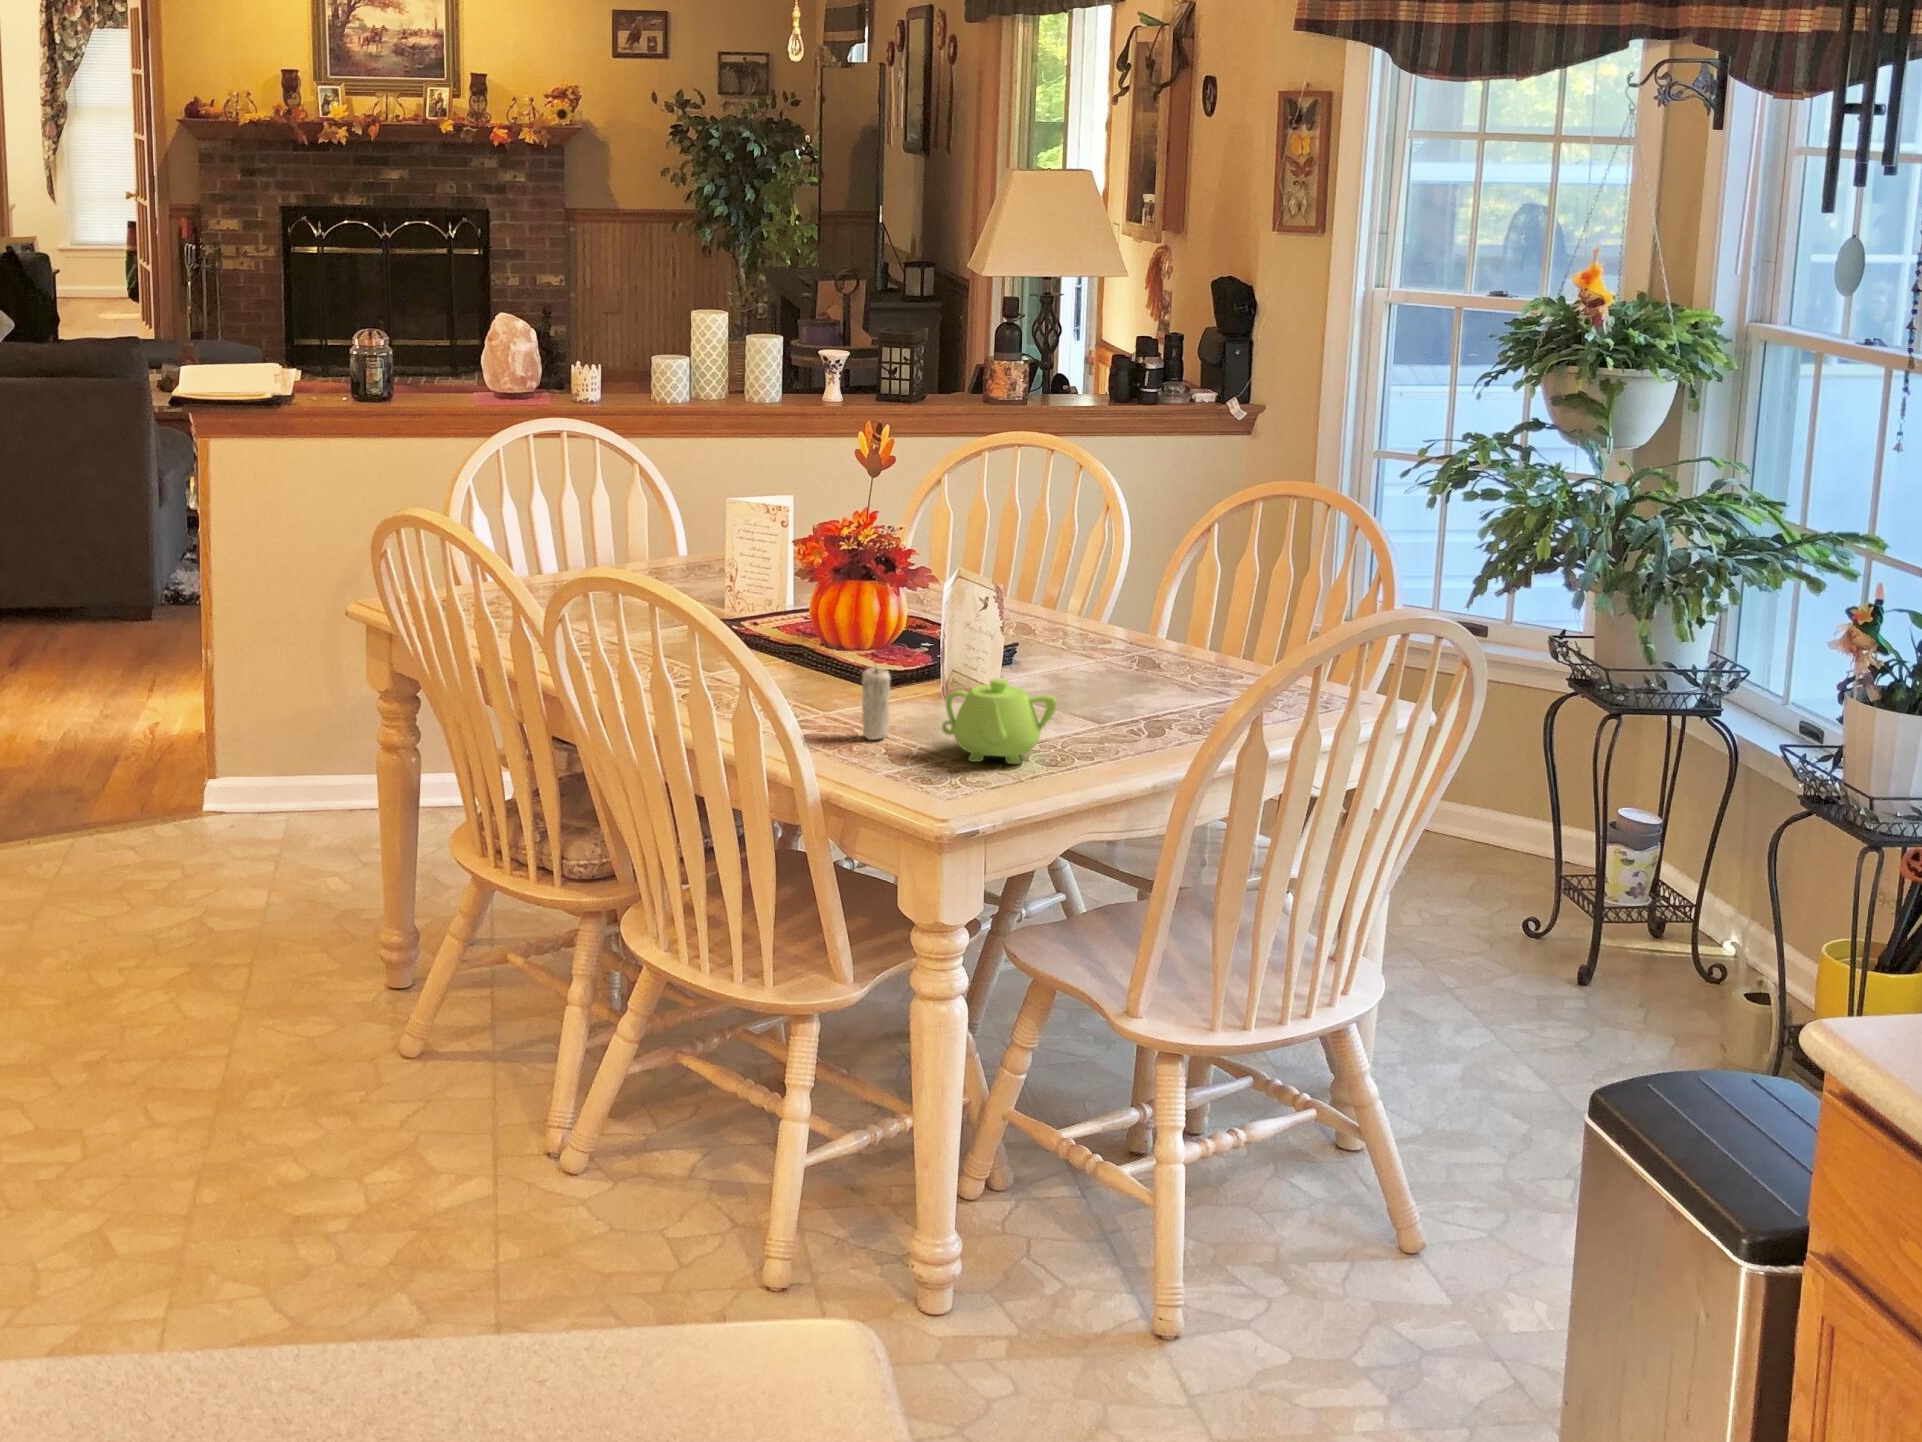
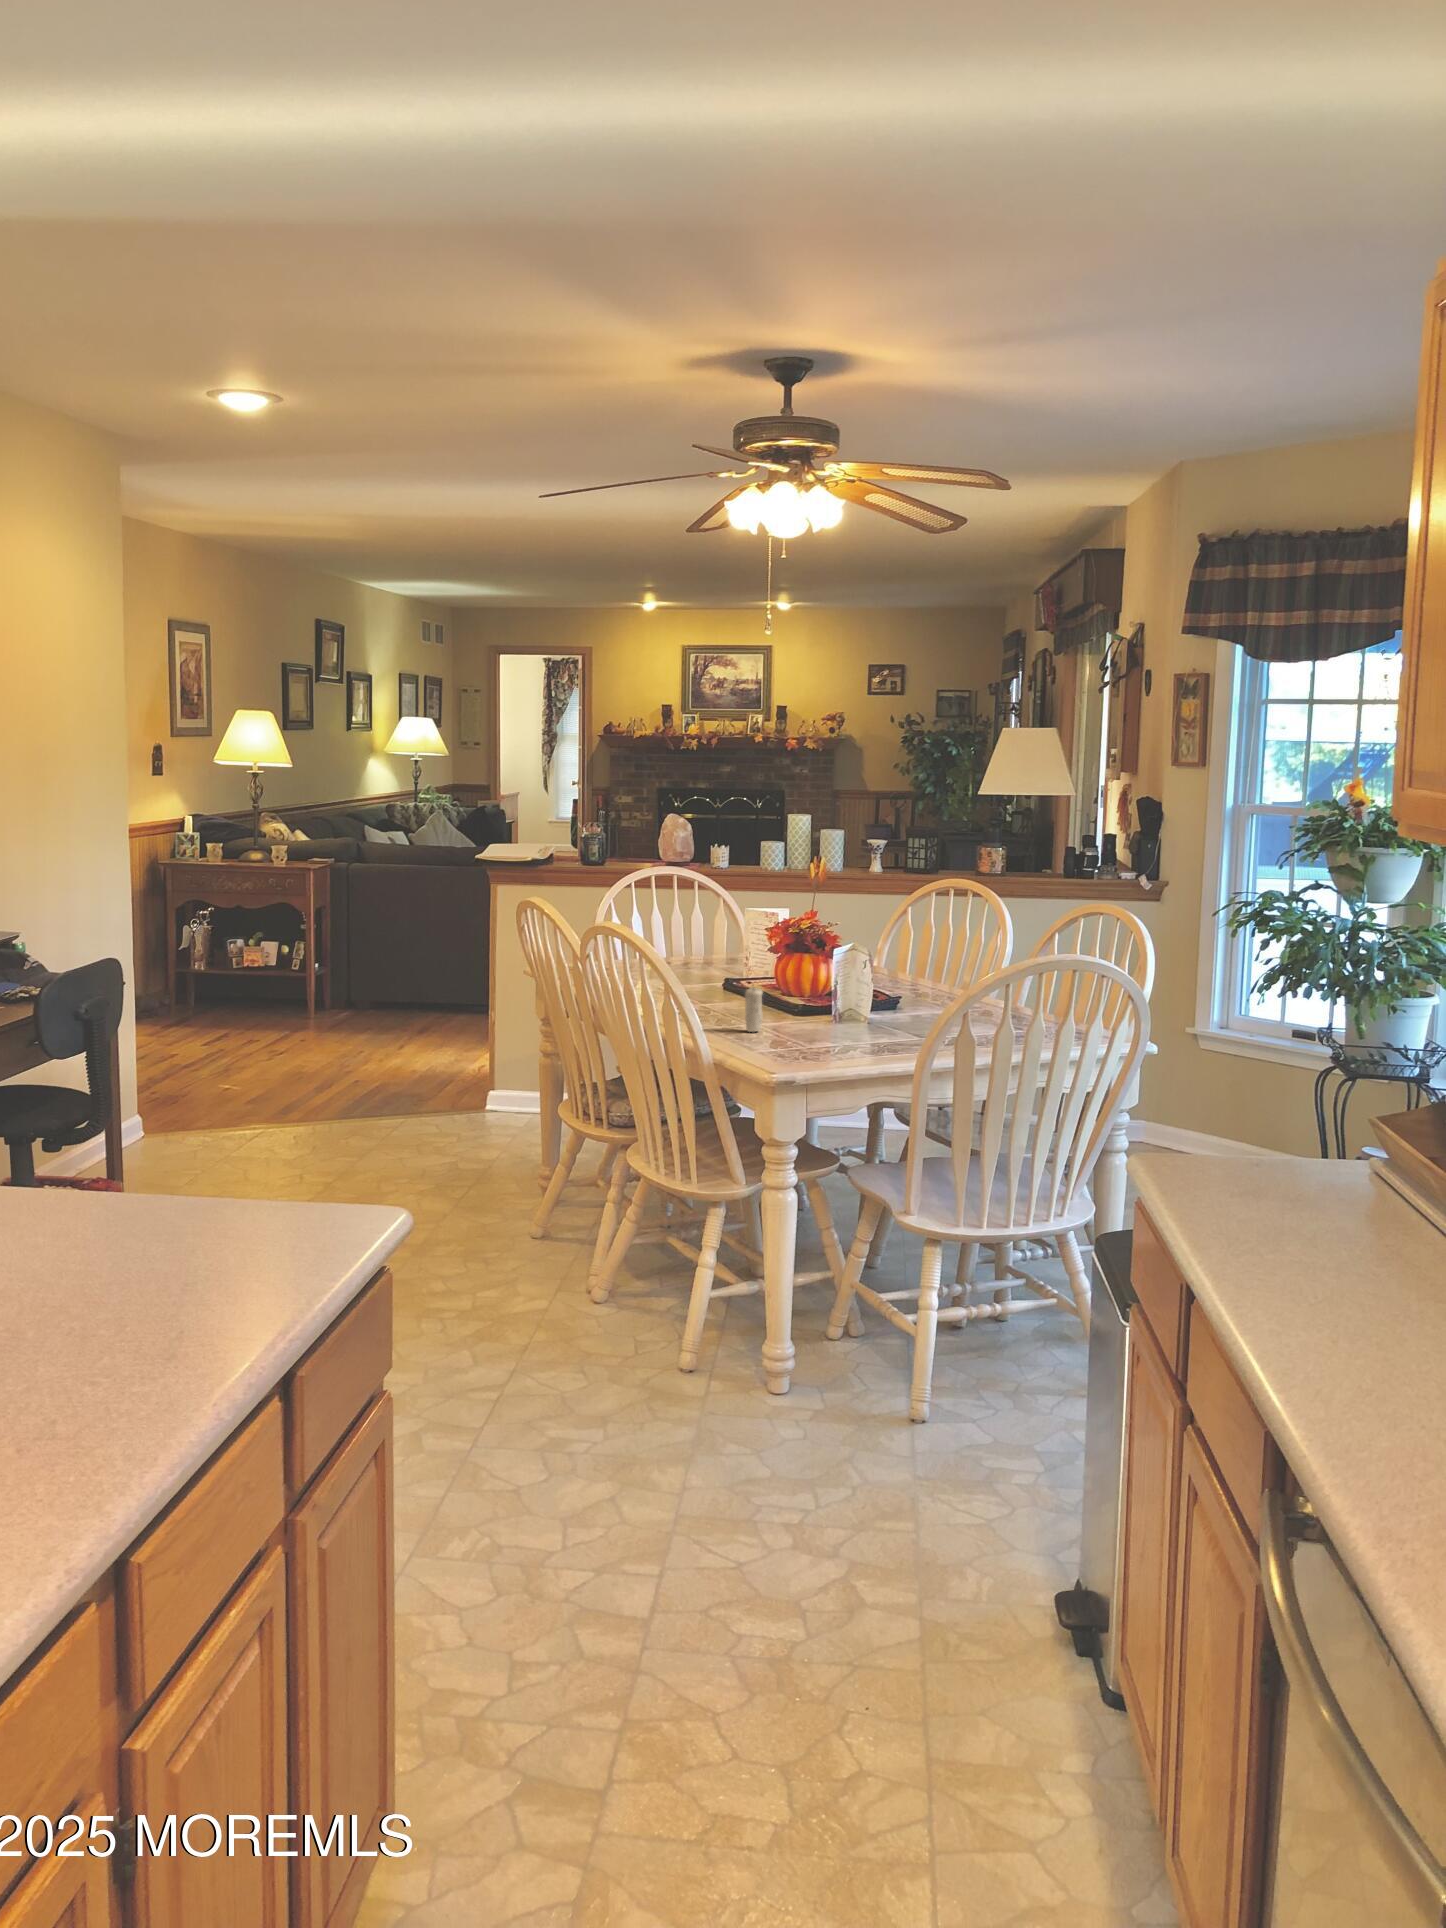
teapot: present [942,679,1057,764] -> none [786,994,854,1047]

